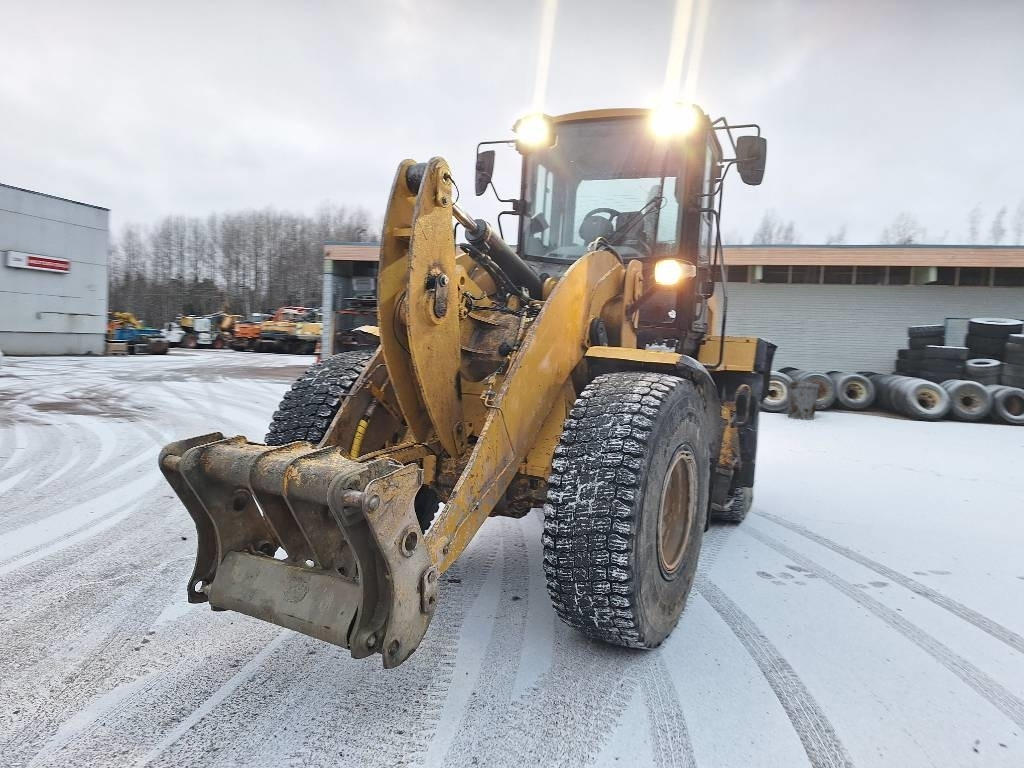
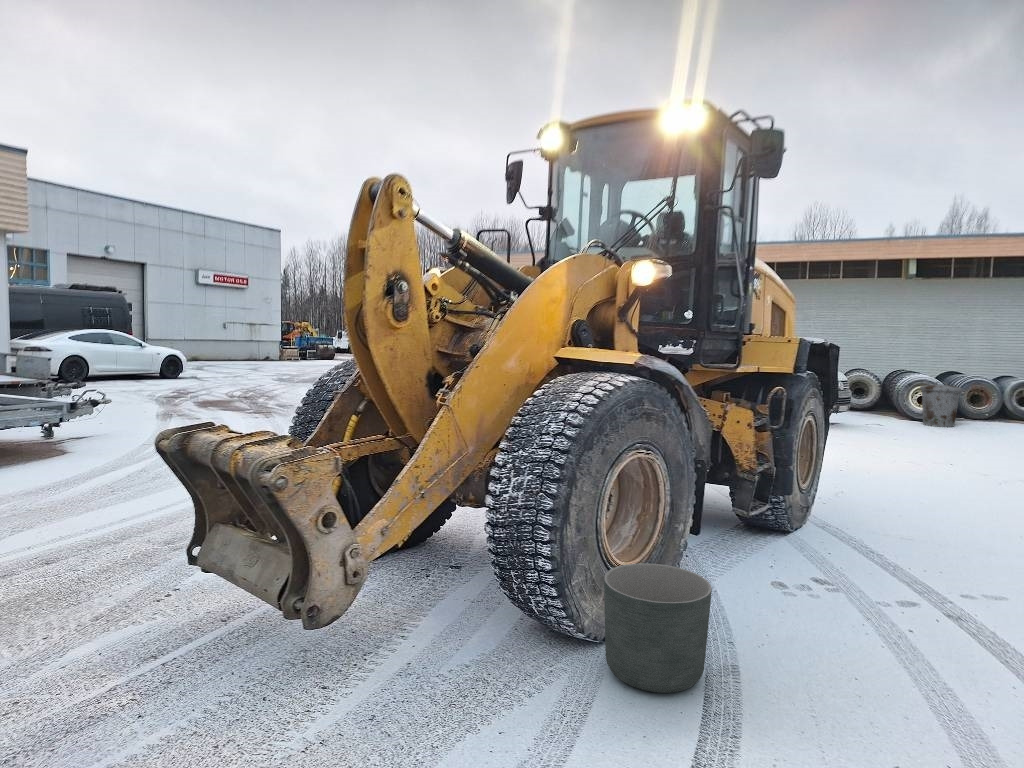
planter: none [667,565,776,693] -> present [604,563,712,693]

